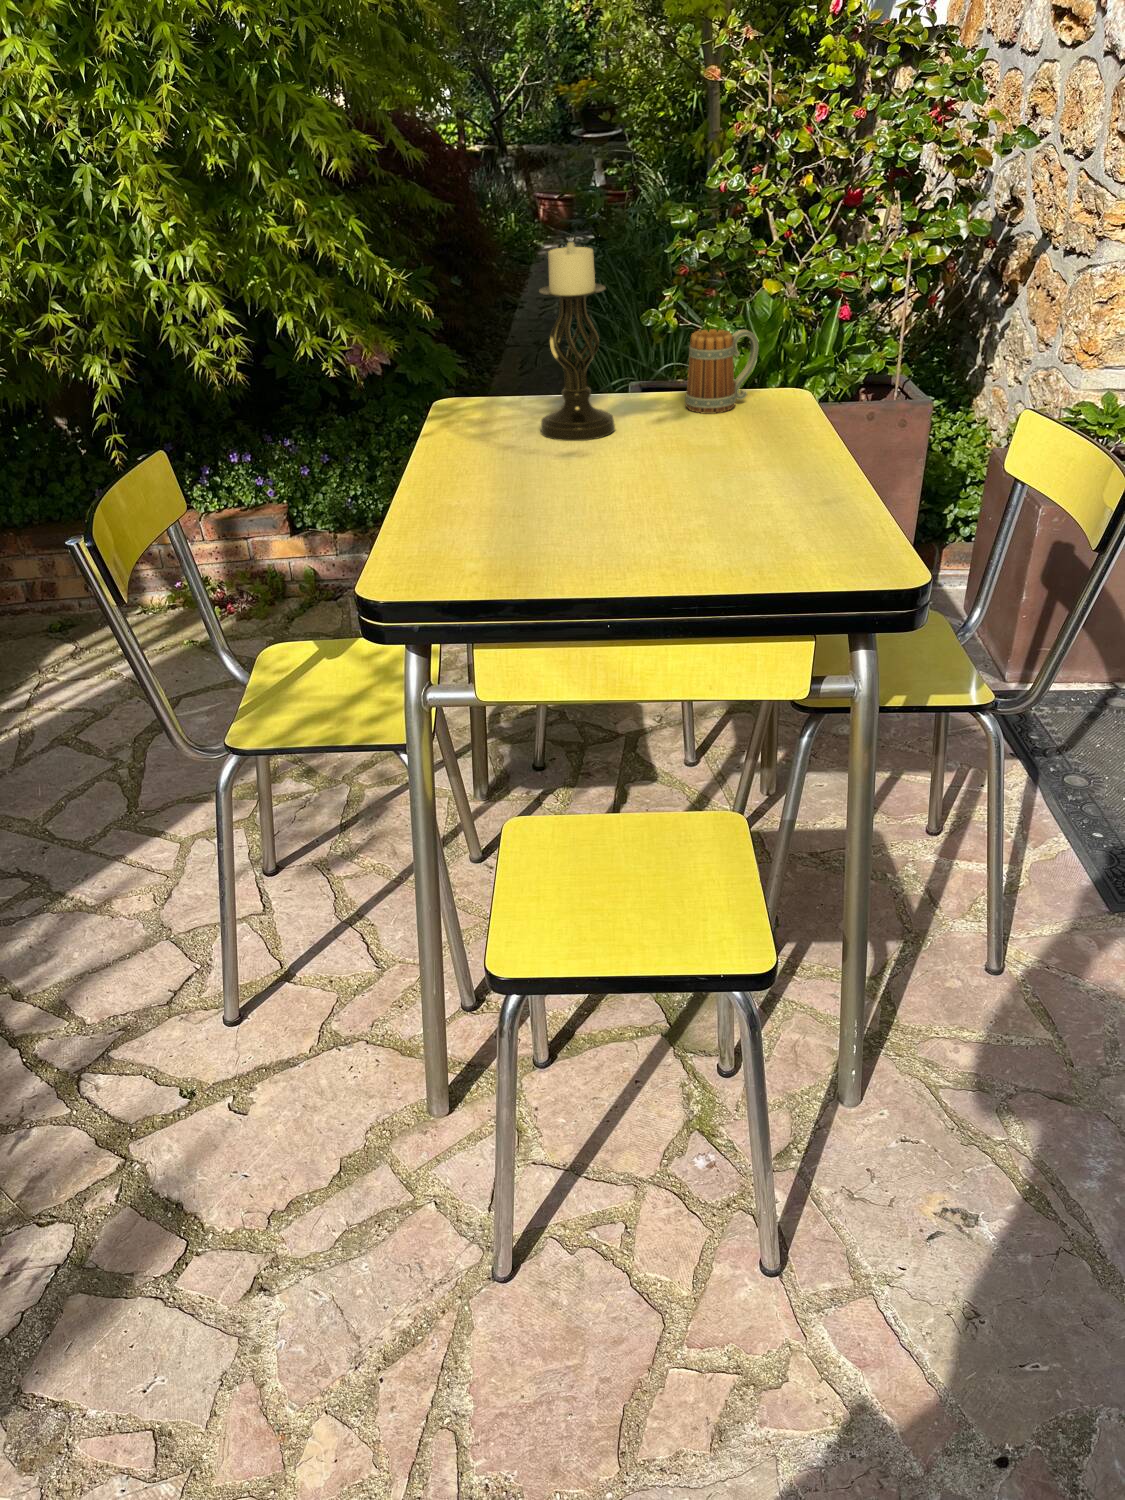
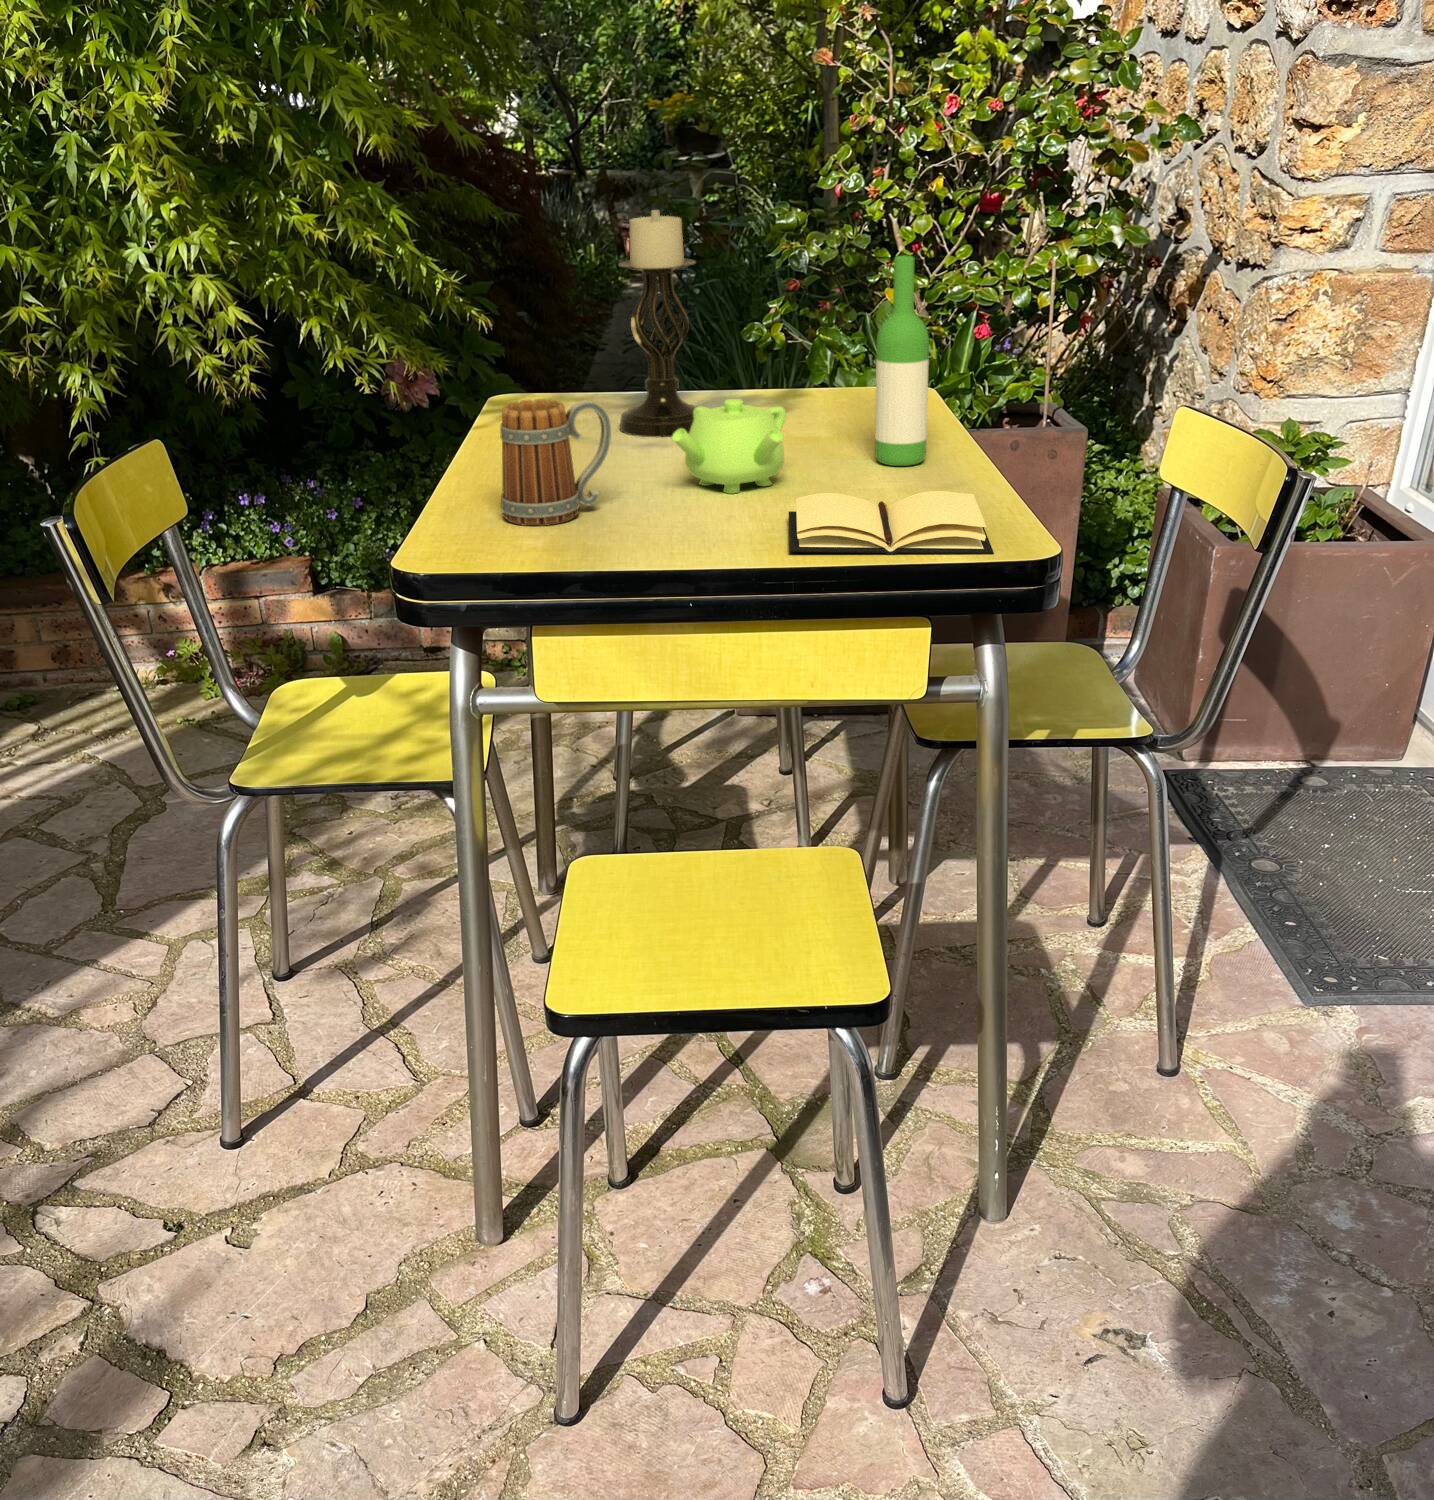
wine bottle: none [760,290,809,474] -> present [875,256,929,466]
mug: present [685,329,758,414] -> present [500,399,611,526]
teapot: none [586,422,684,505] -> present [672,399,786,494]
book: none [687,512,867,577] -> present [789,491,994,555]

